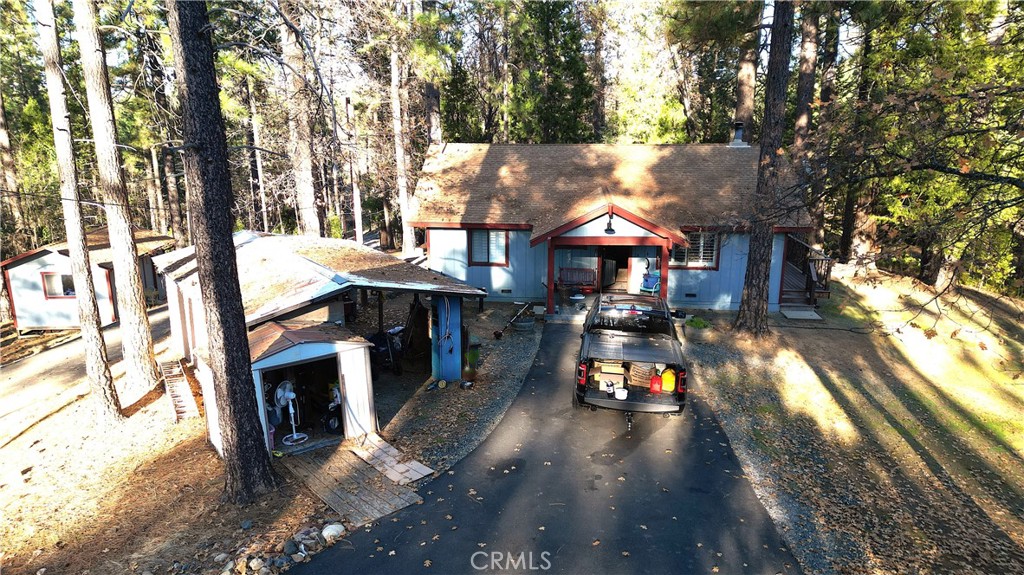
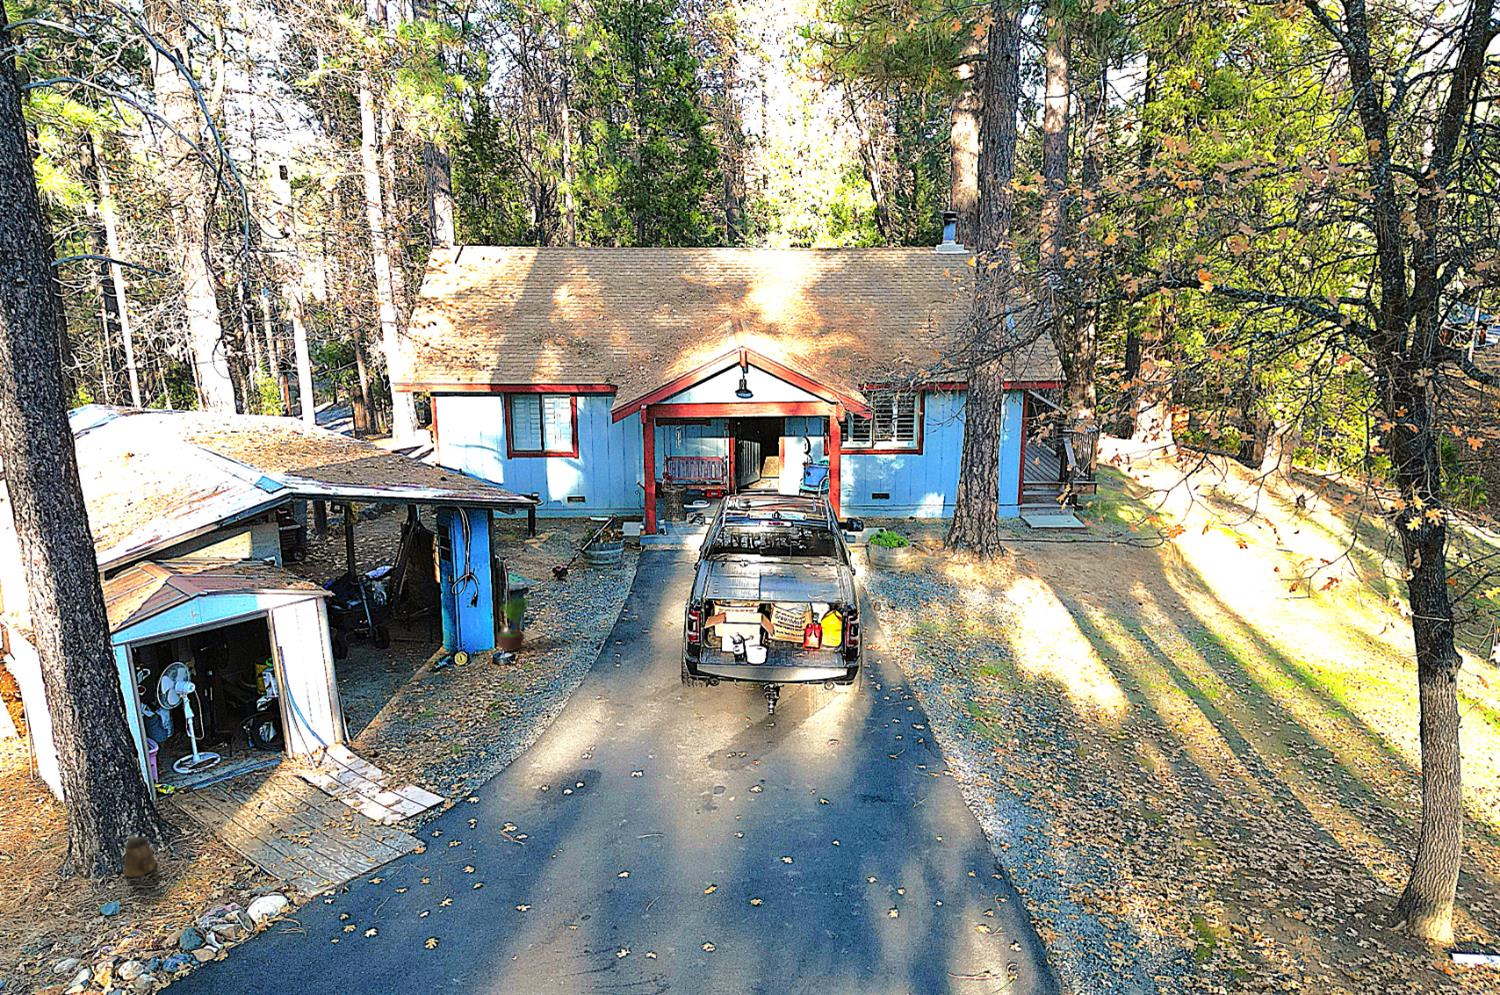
watering can: none [254,481,272,506] -> present [123,835,157,877]

